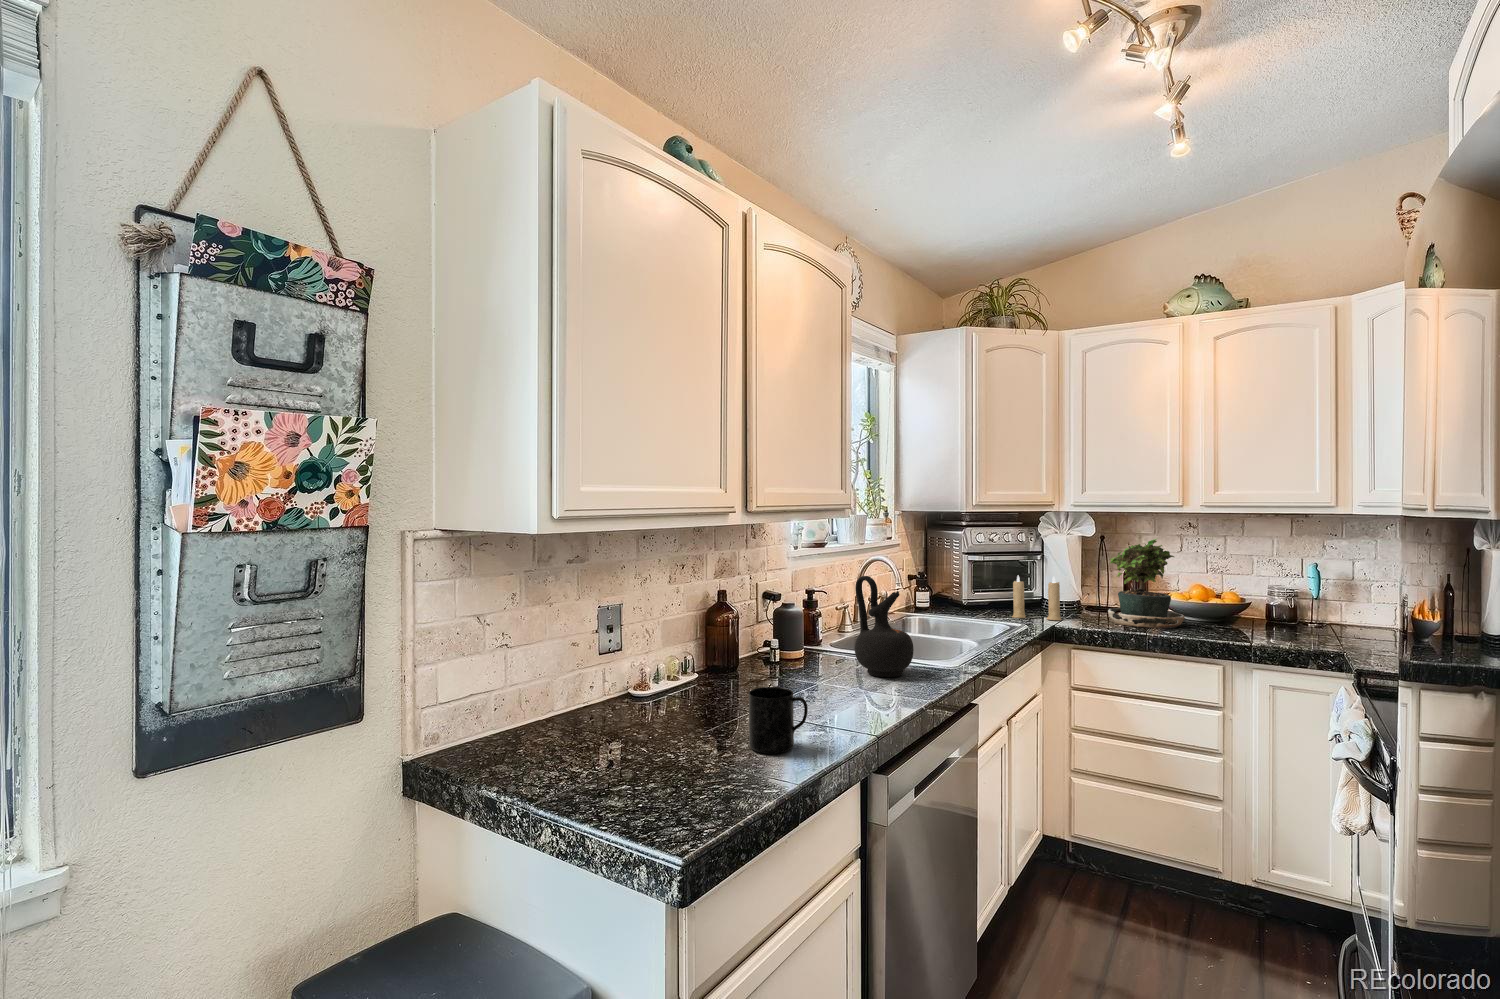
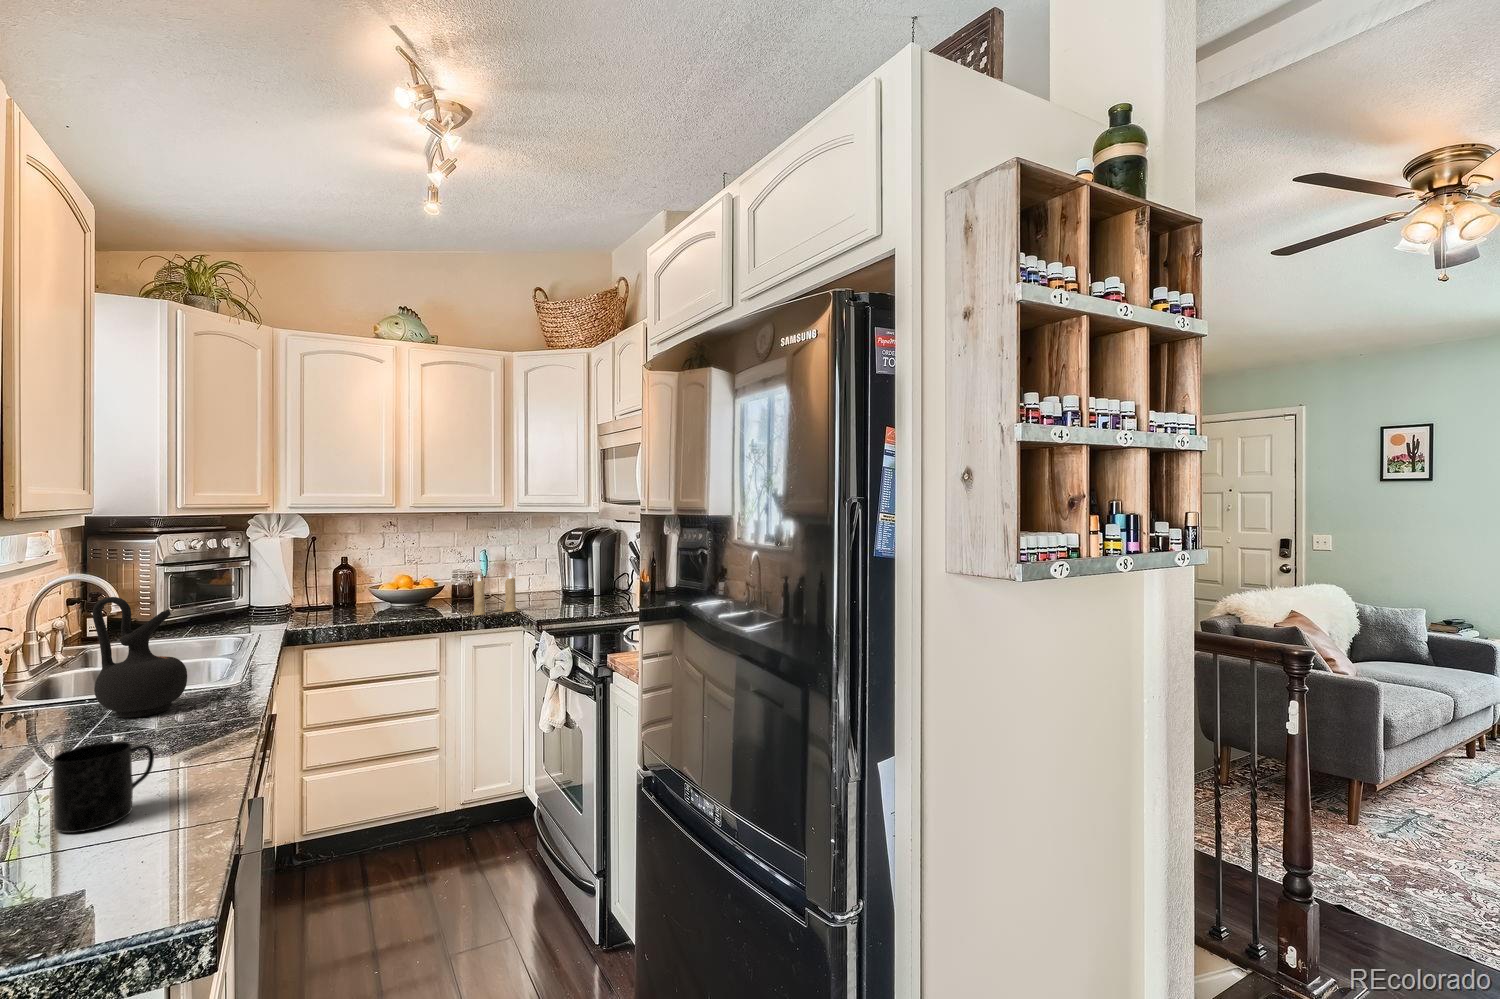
potted plant: present [1091,539,1184,628] -> none [317,536,401,623]
candle: present [1012,575,1062,620] -> present [472,573,517,615]

